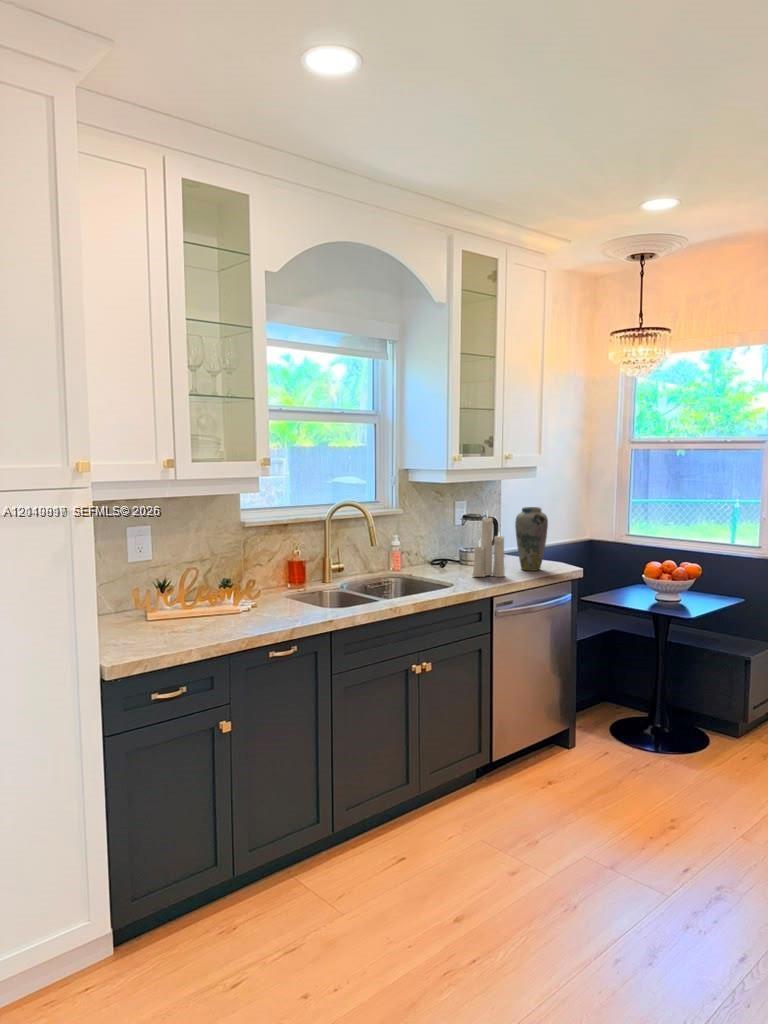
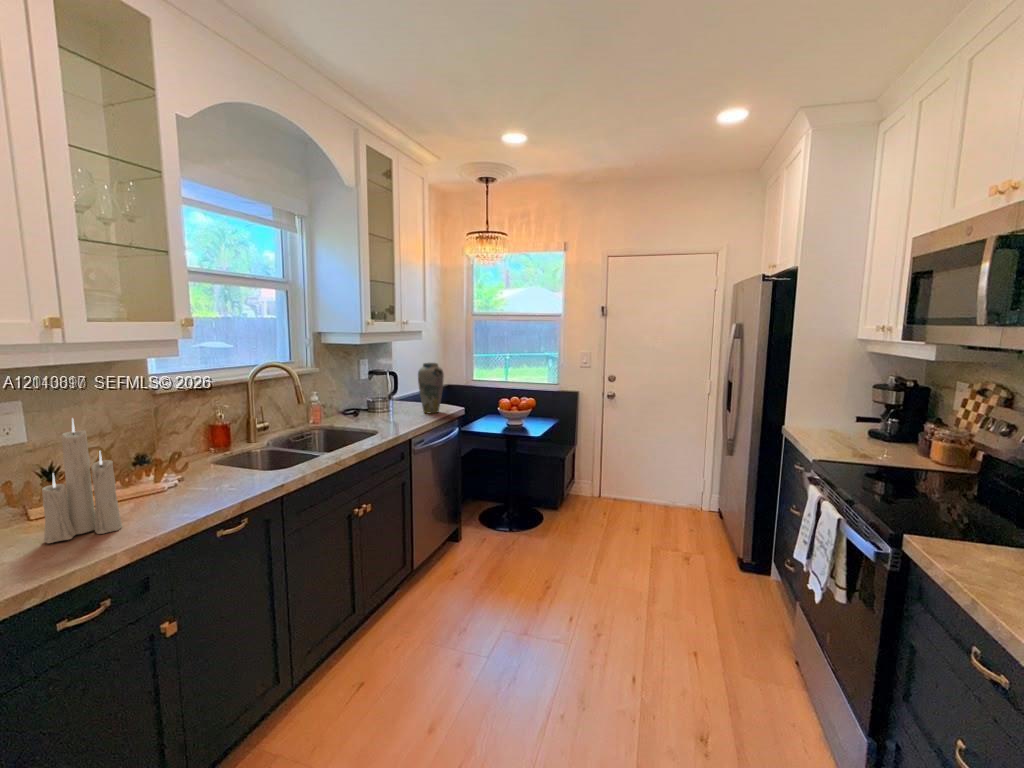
candle: present [472,517,505,577] -> present [42,419,122,543]

